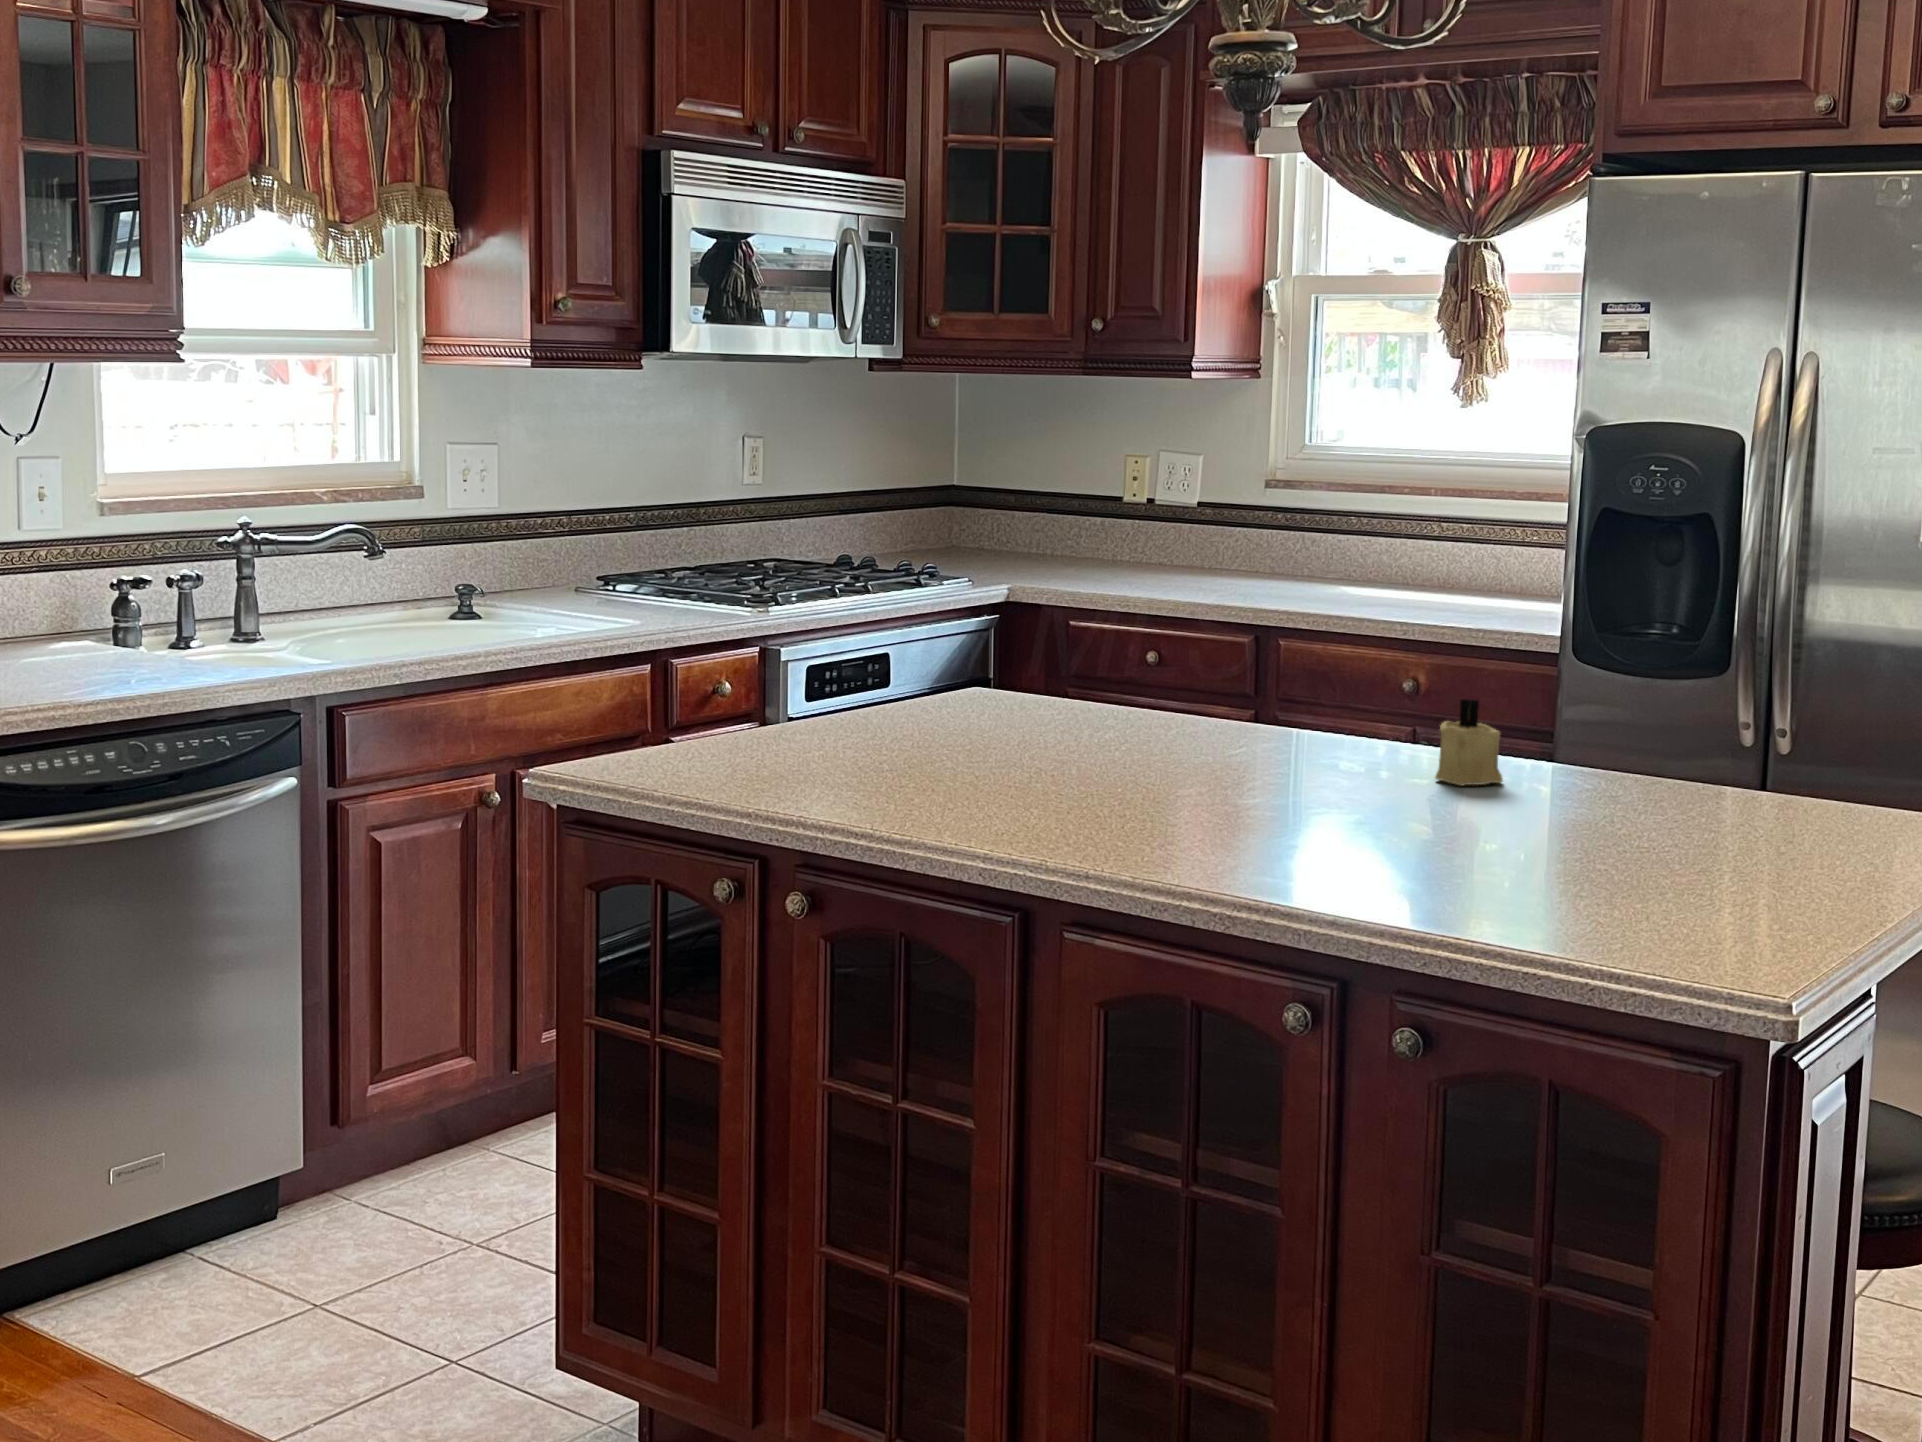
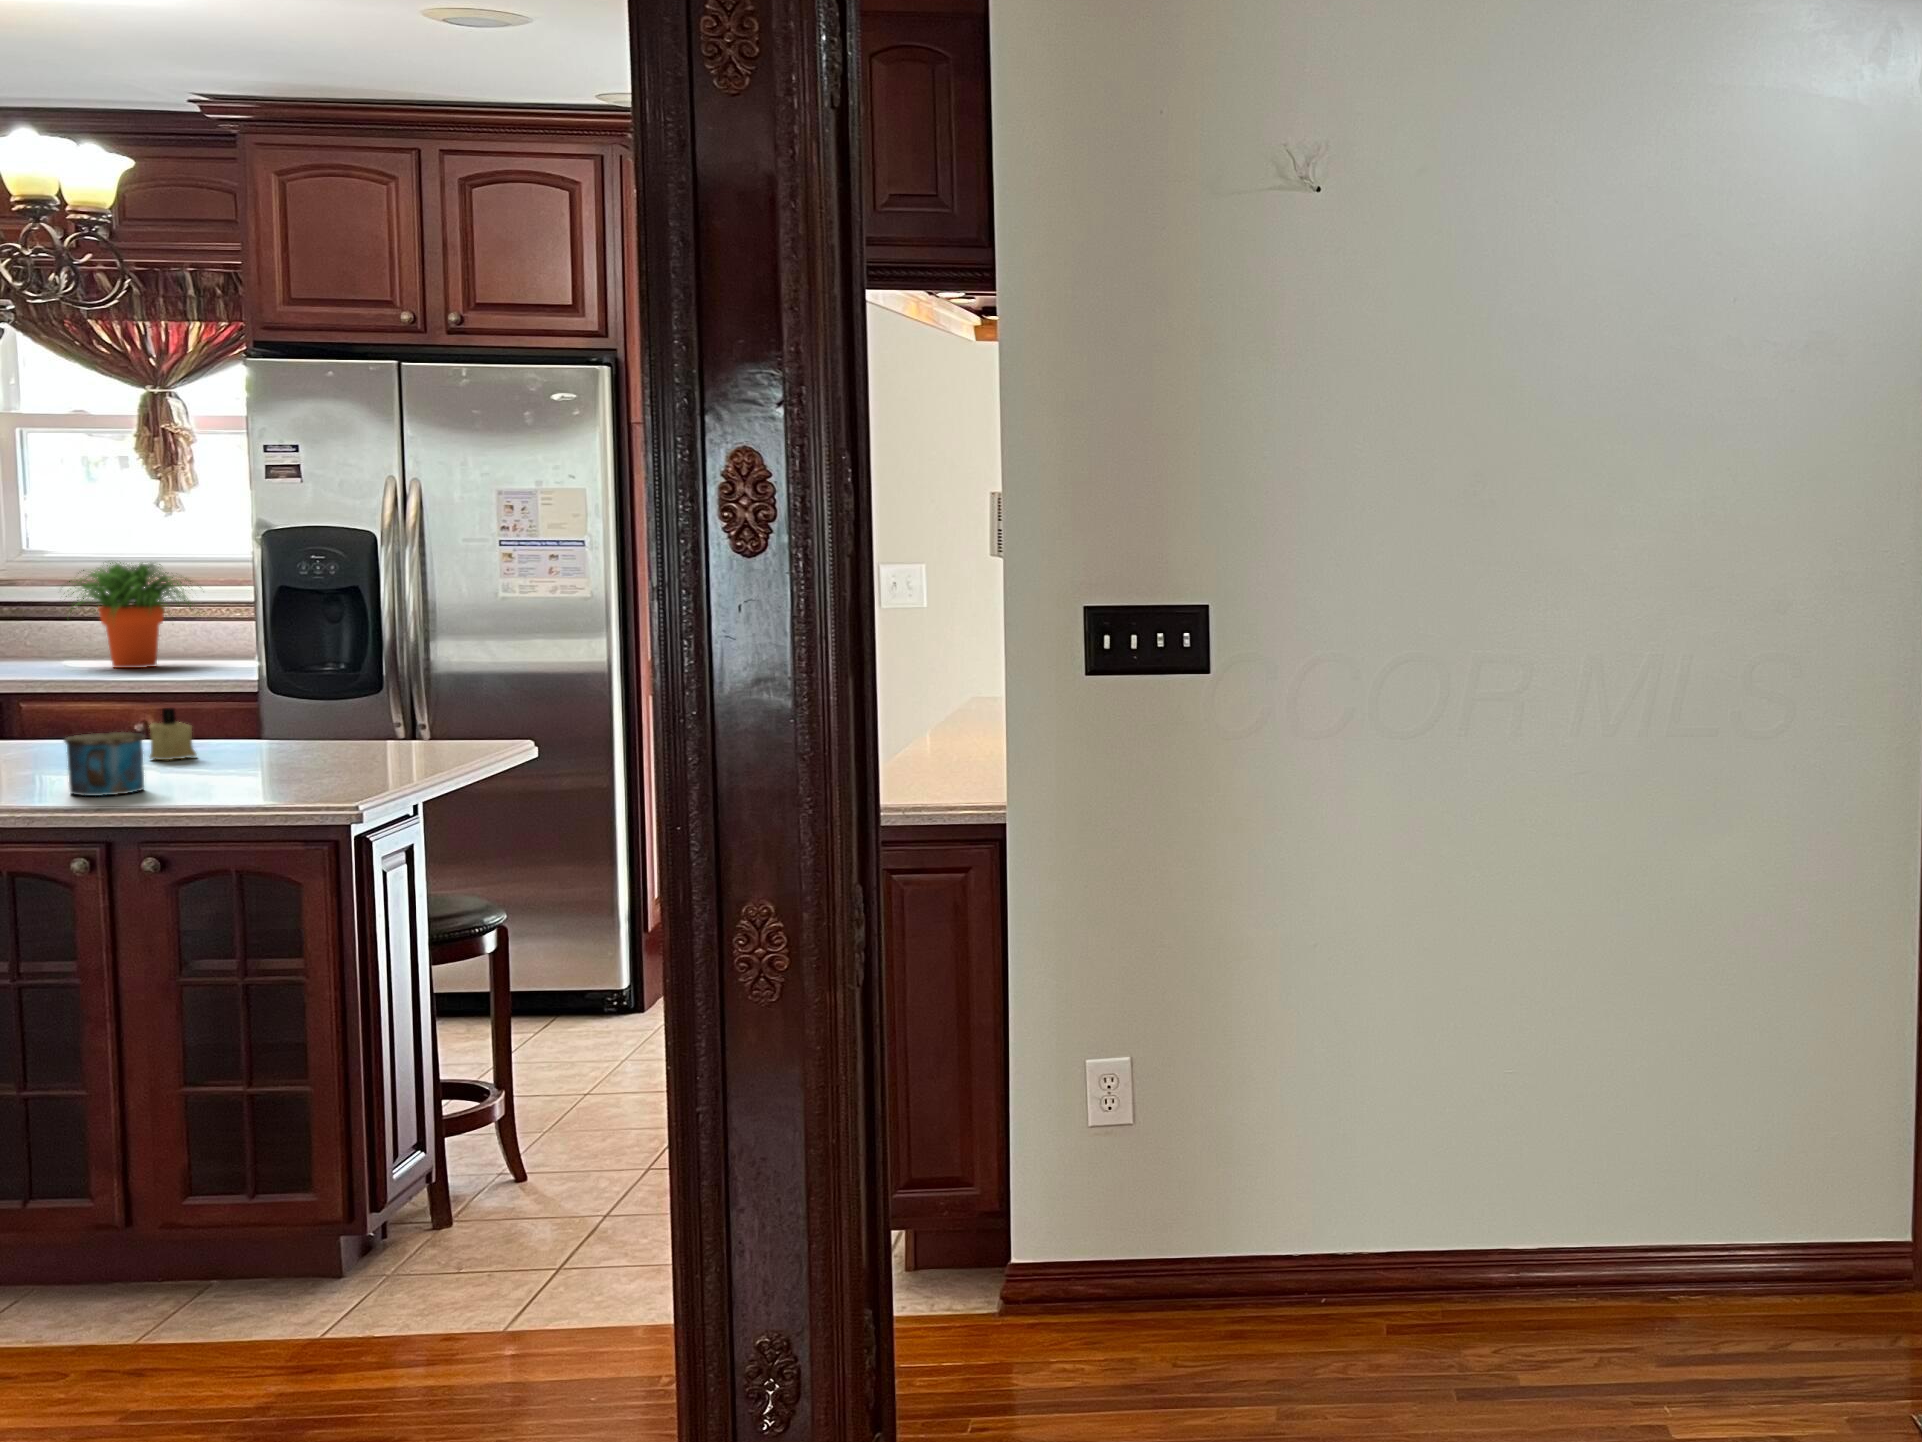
potted plant: none [1339,460,1502,601] -> present [66,562,201,668]
mug: none [1320,747,1440,861] -> present [64,732,144,796]

